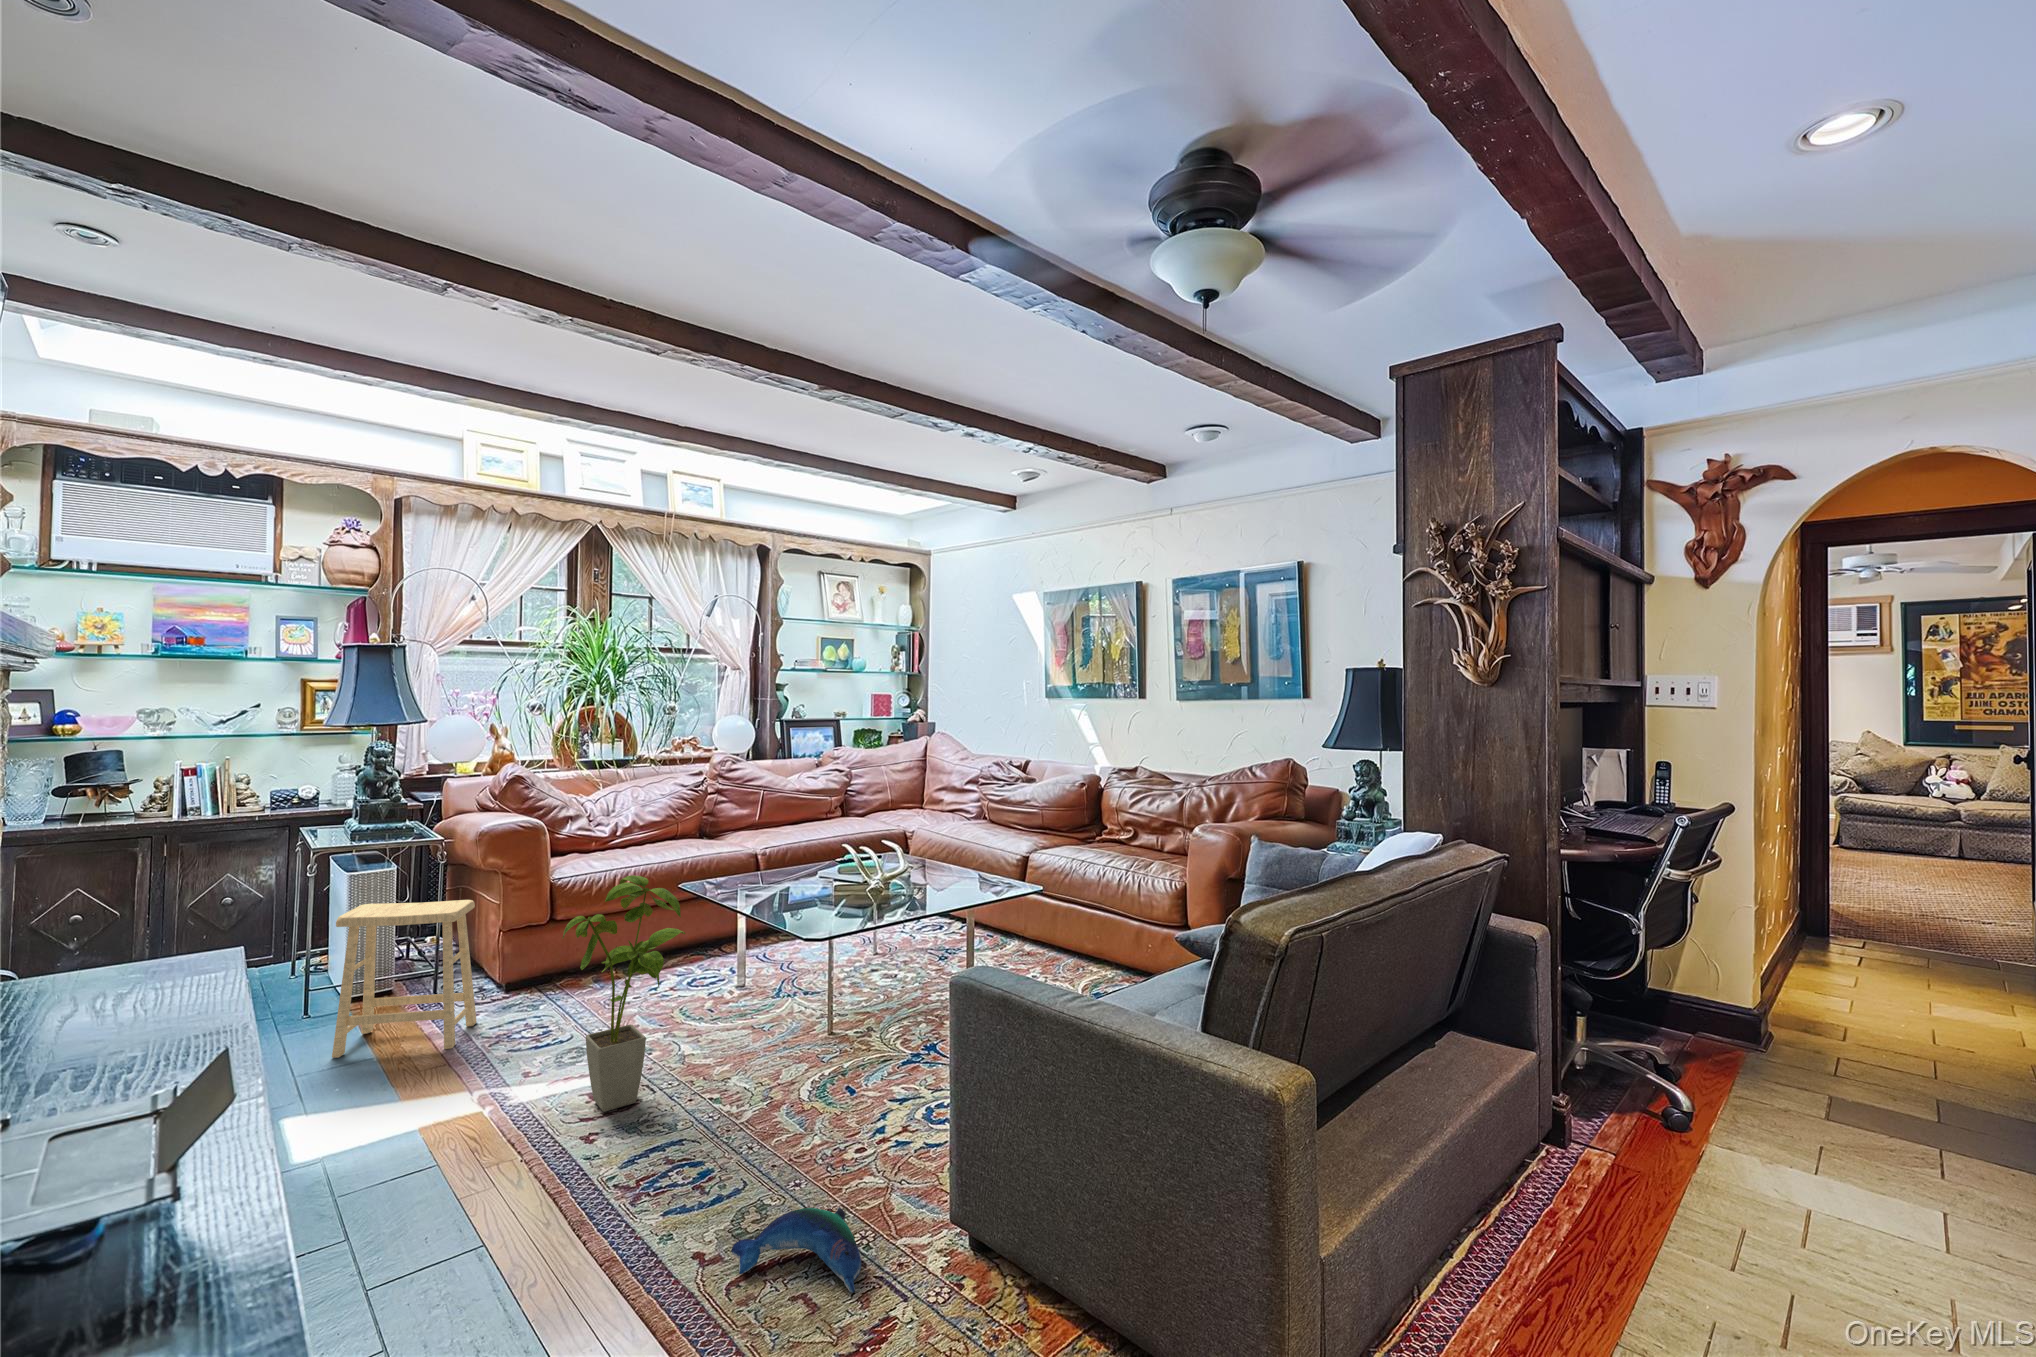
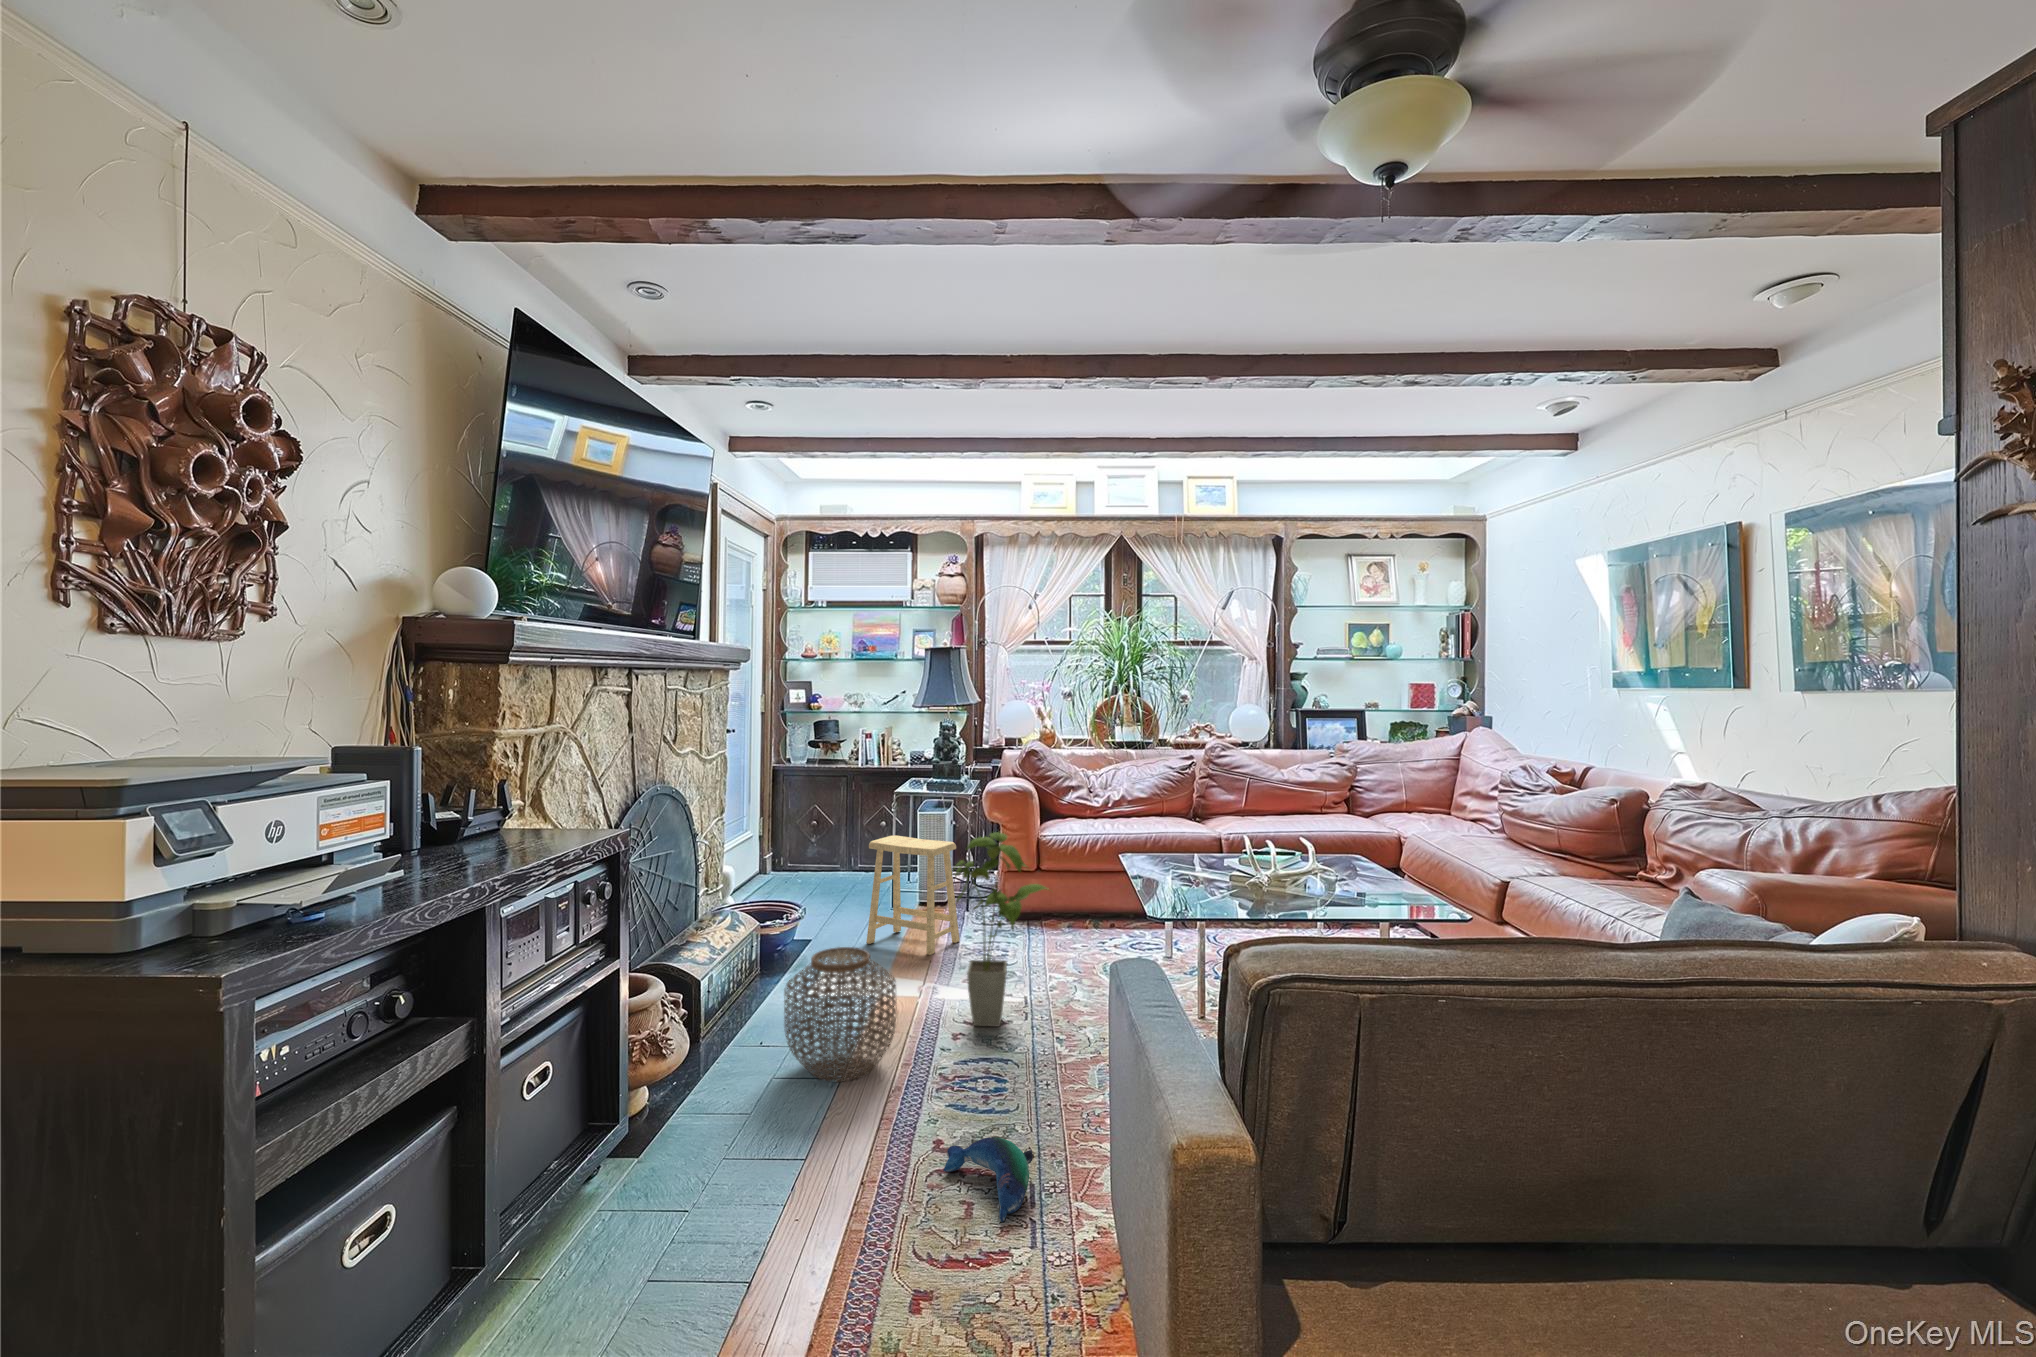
woven basket: none [384,1053,556,1244] -> present [784,947,896,1081]

